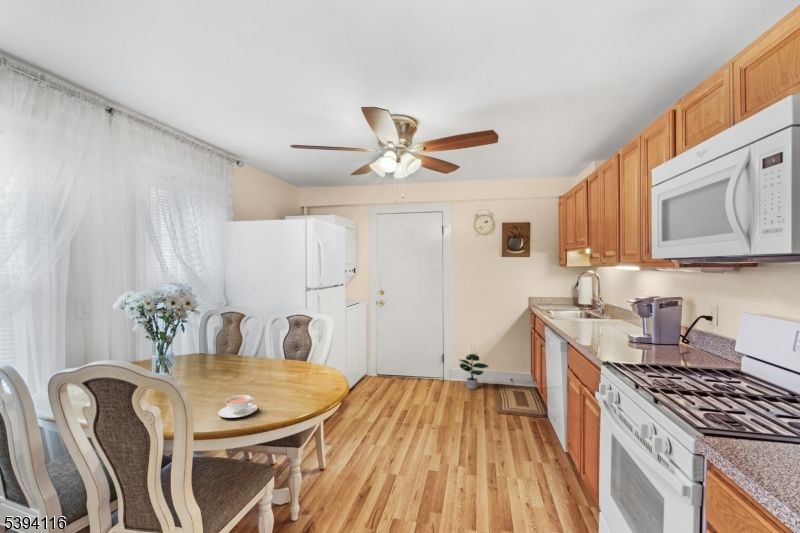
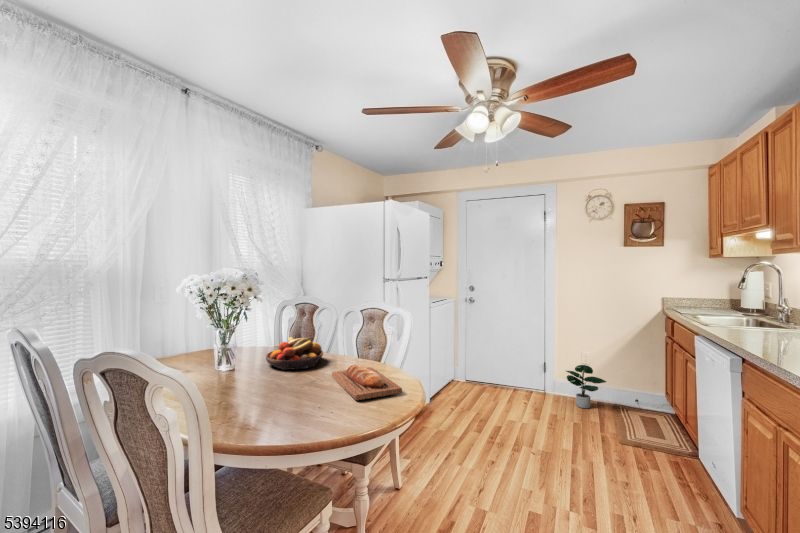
fruit bowl: none [202,344,256,373] -> present [266,337,323,370]
bread loaf: none [268,364,331,392] -> present [332,365,402,400]
teacup: present [218,395,258,418] -> none [262,400,308,428]

